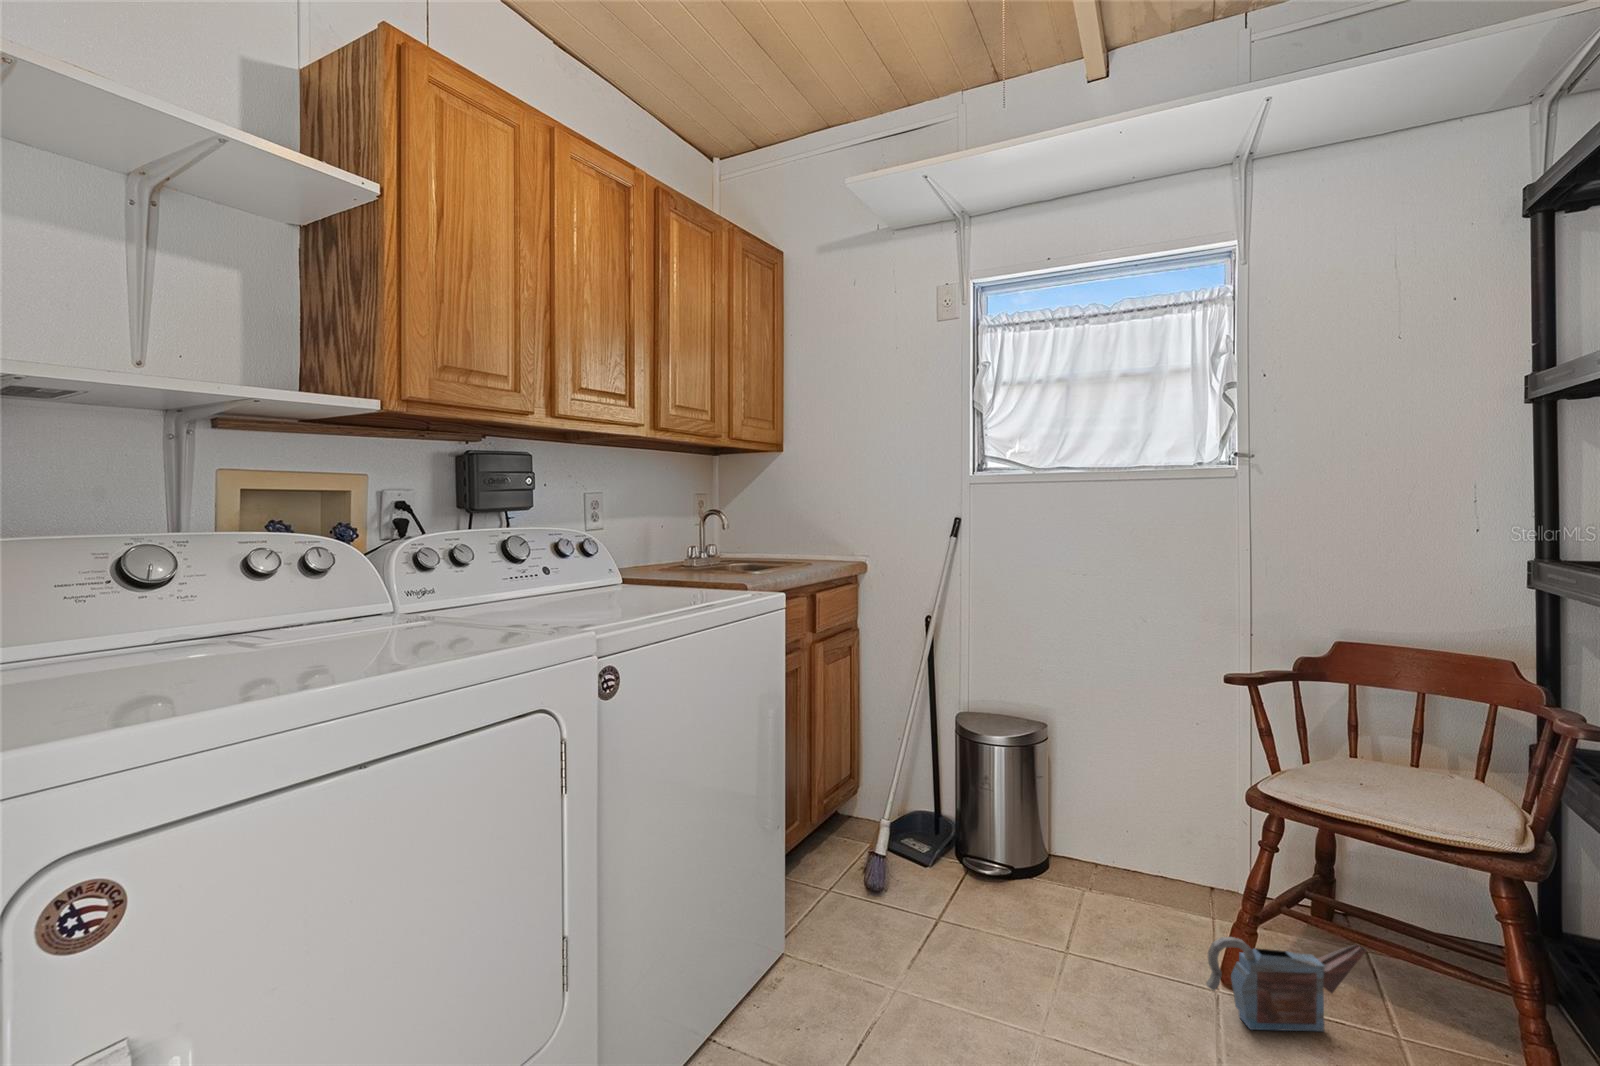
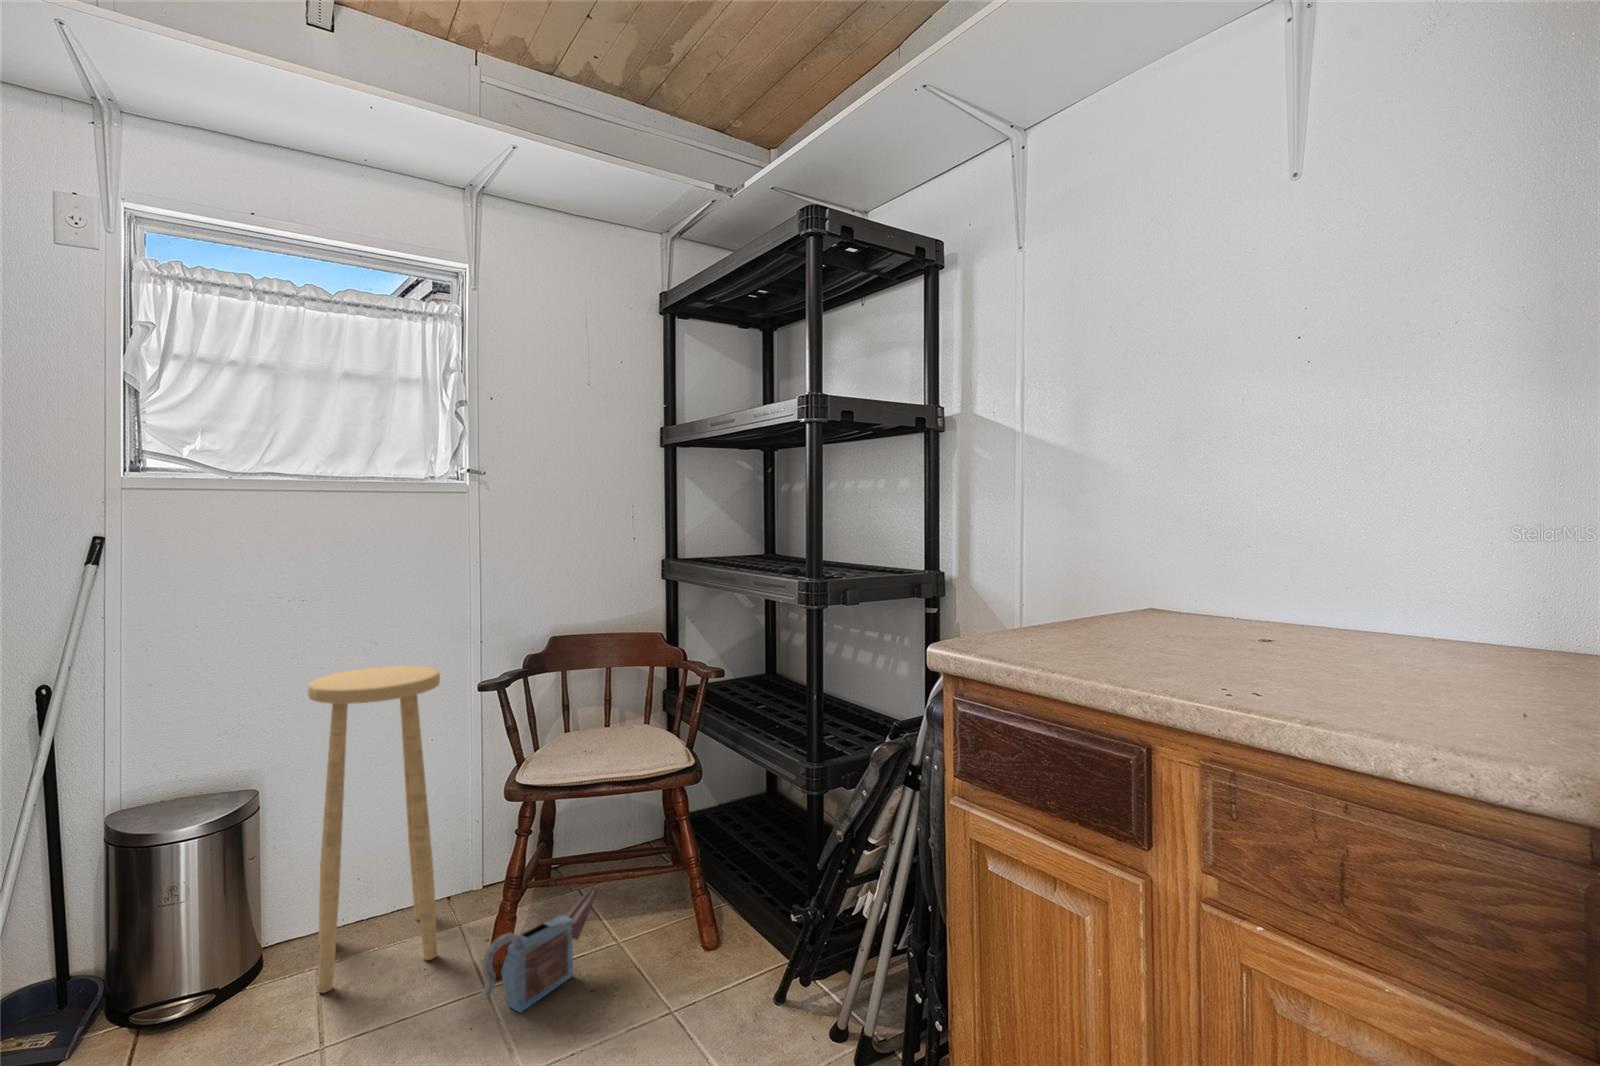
stool: none [1079,642,1194,934] -> present [307,666,440,993]

